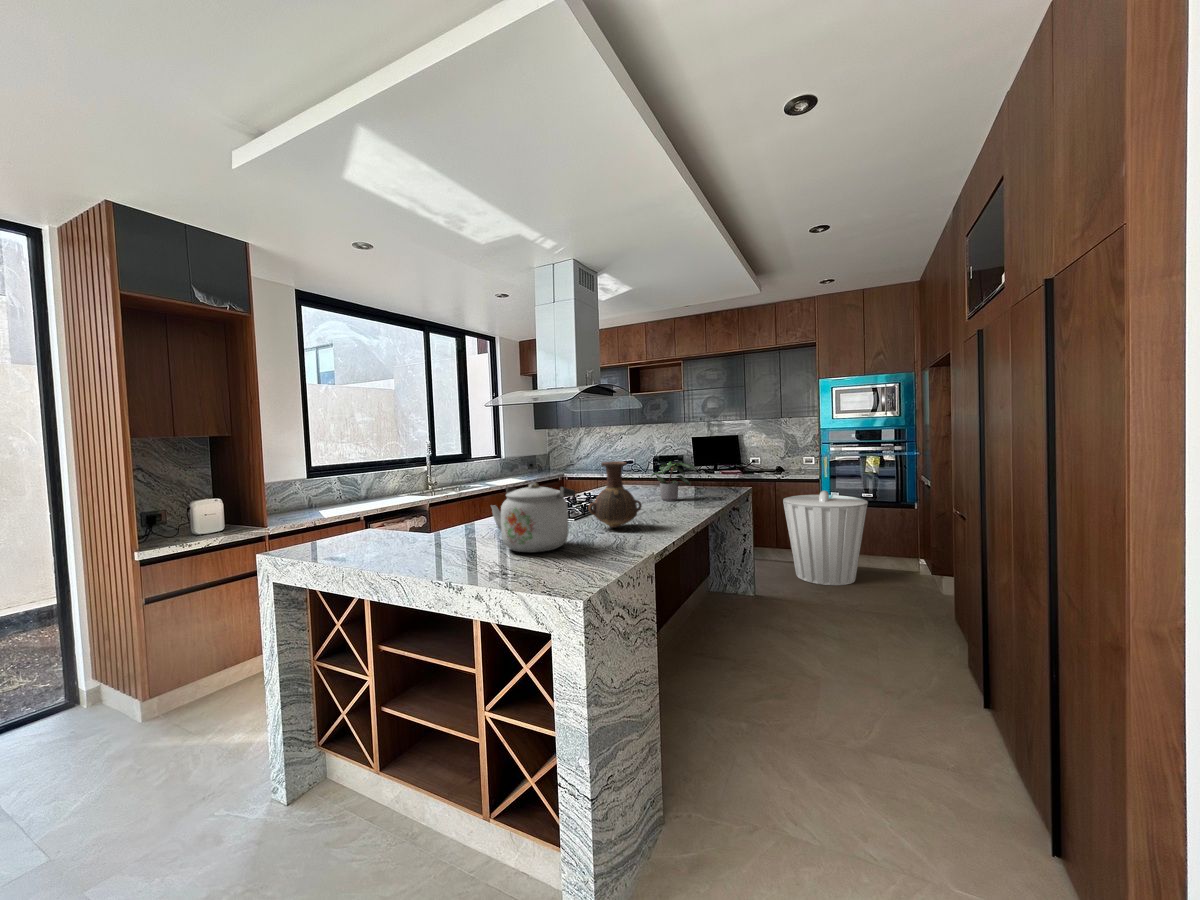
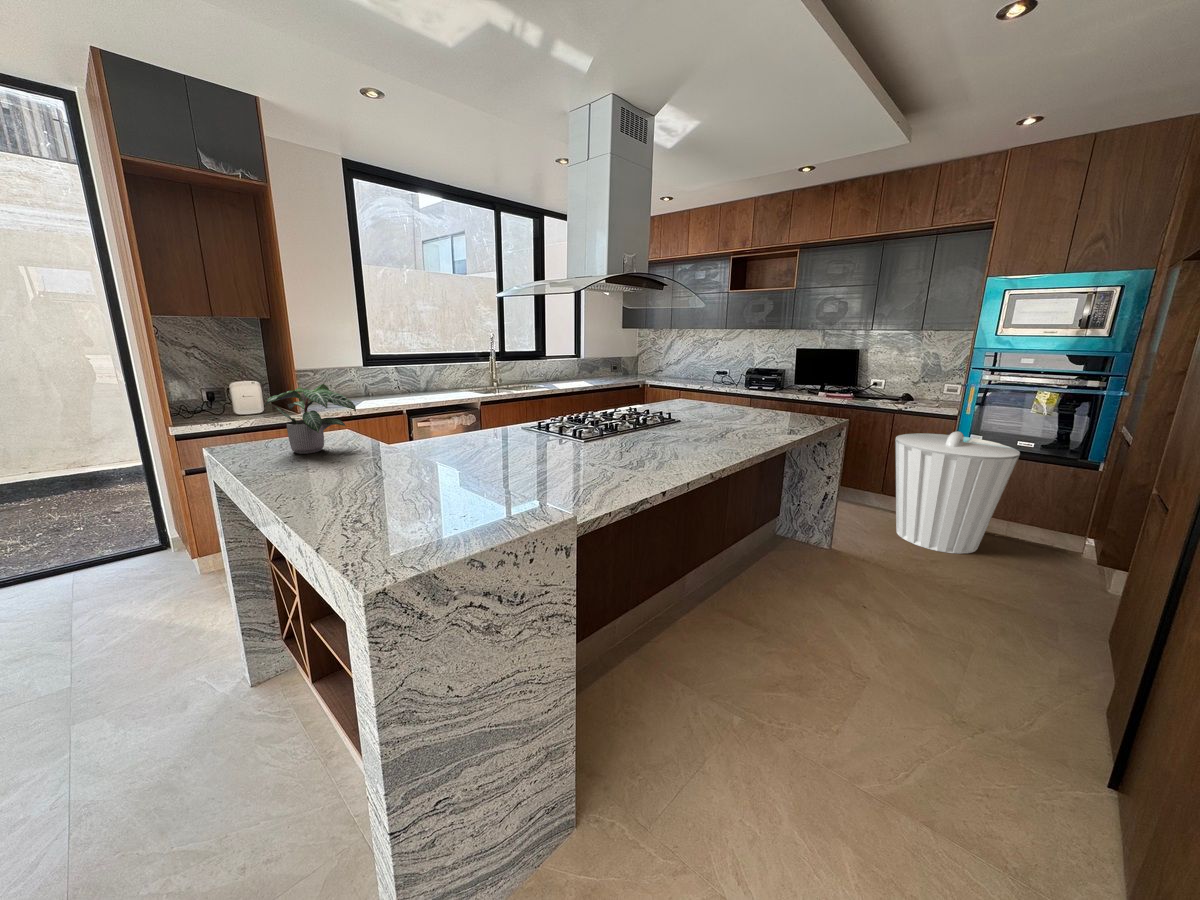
vase: present [588,461,642,528] -> none [567,376,637,462]
potted plant: present [650,462,696,501] -> present [264,384,356,454]
kettle: present [491,483,575,553] -> none [424,399,528,488]

